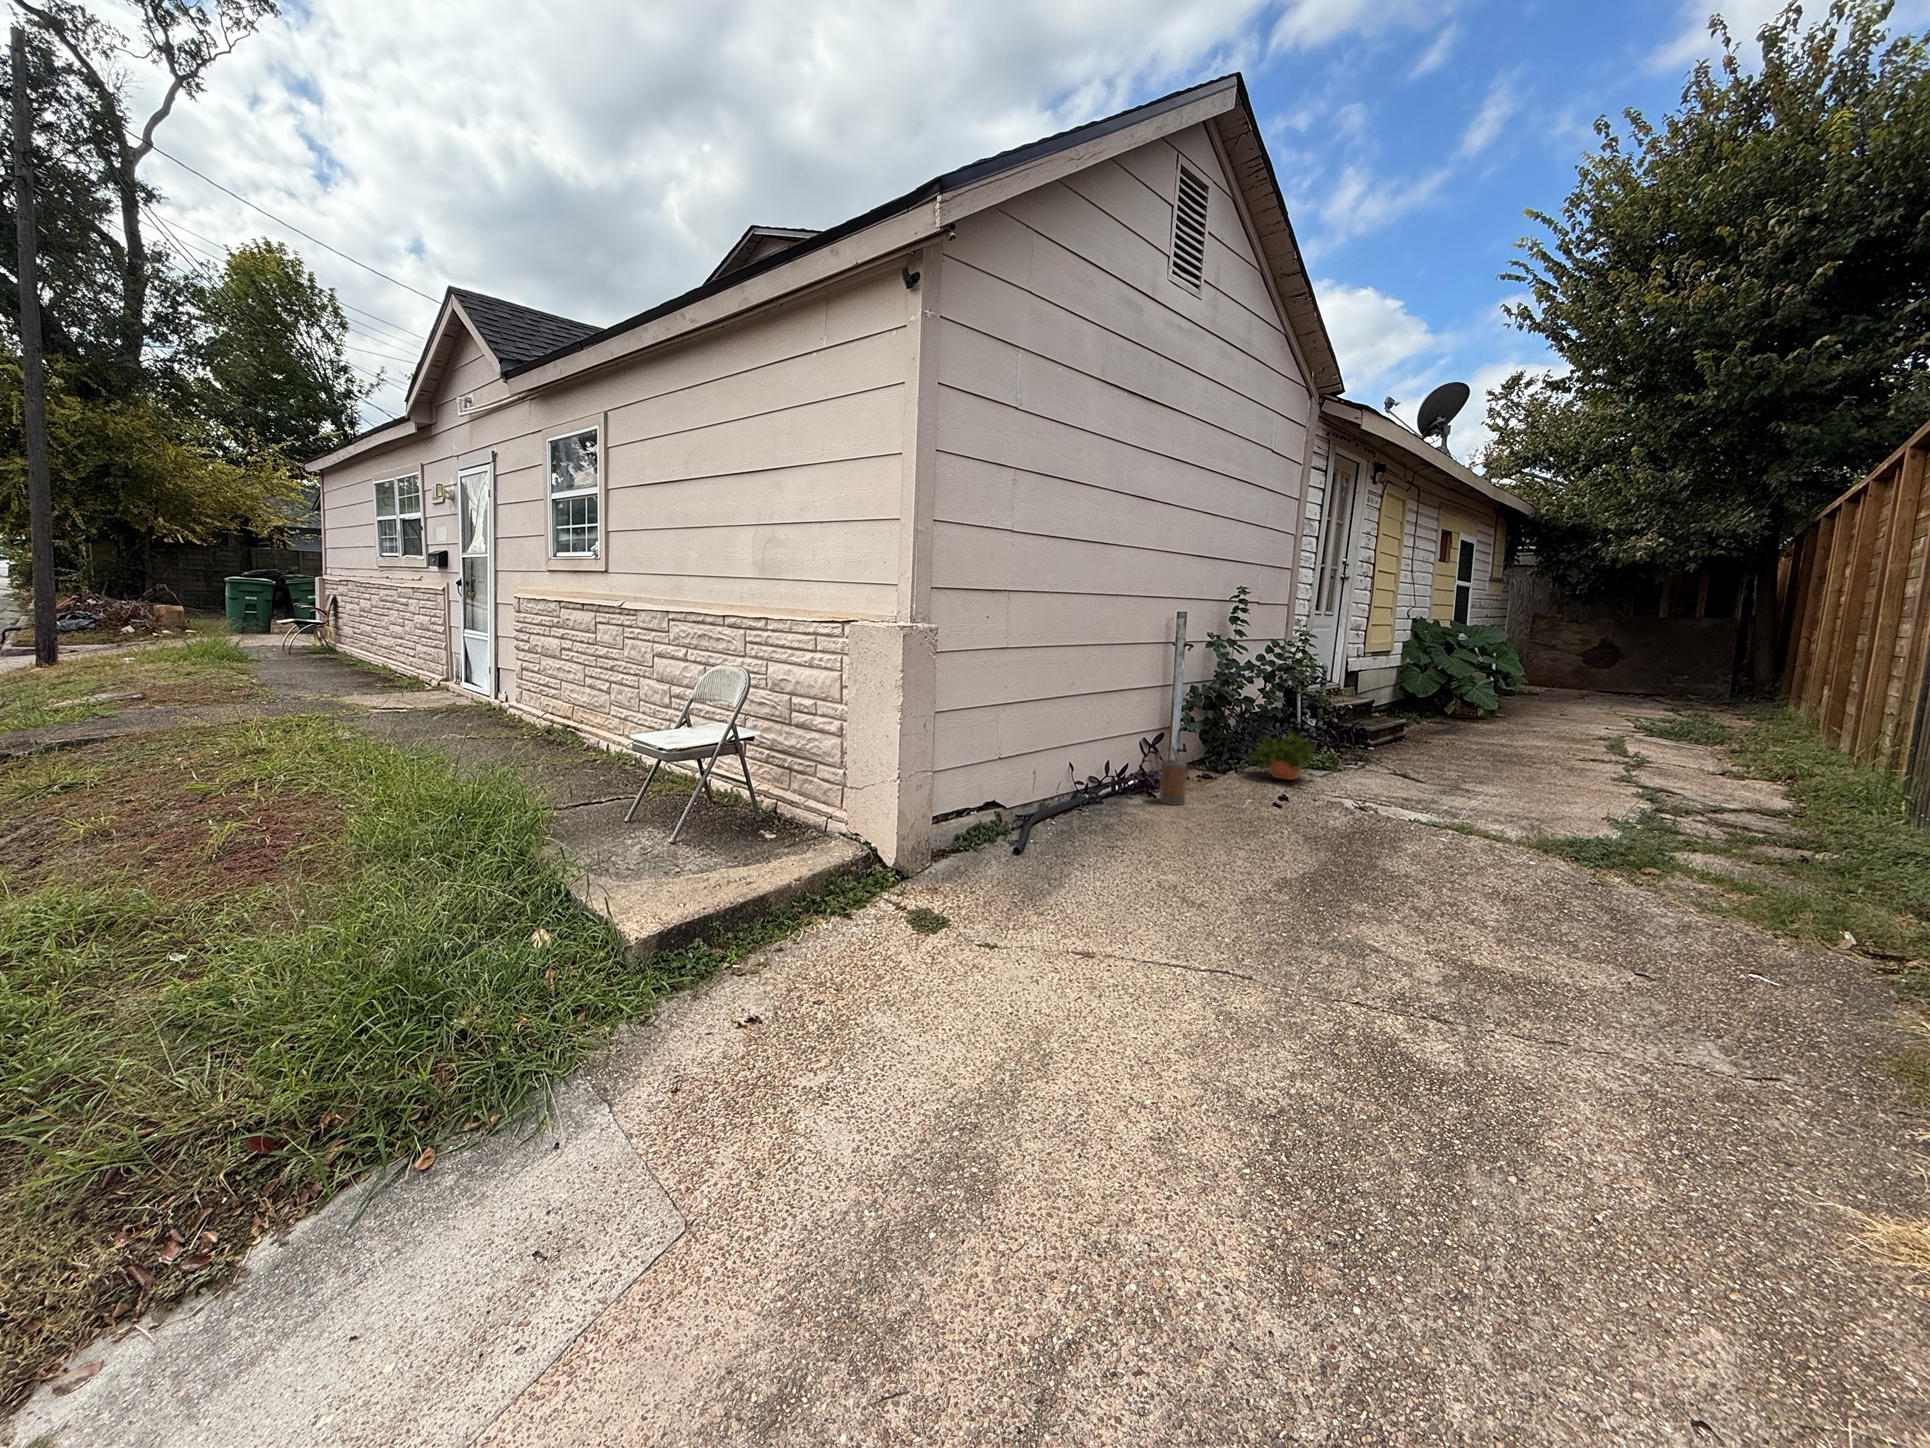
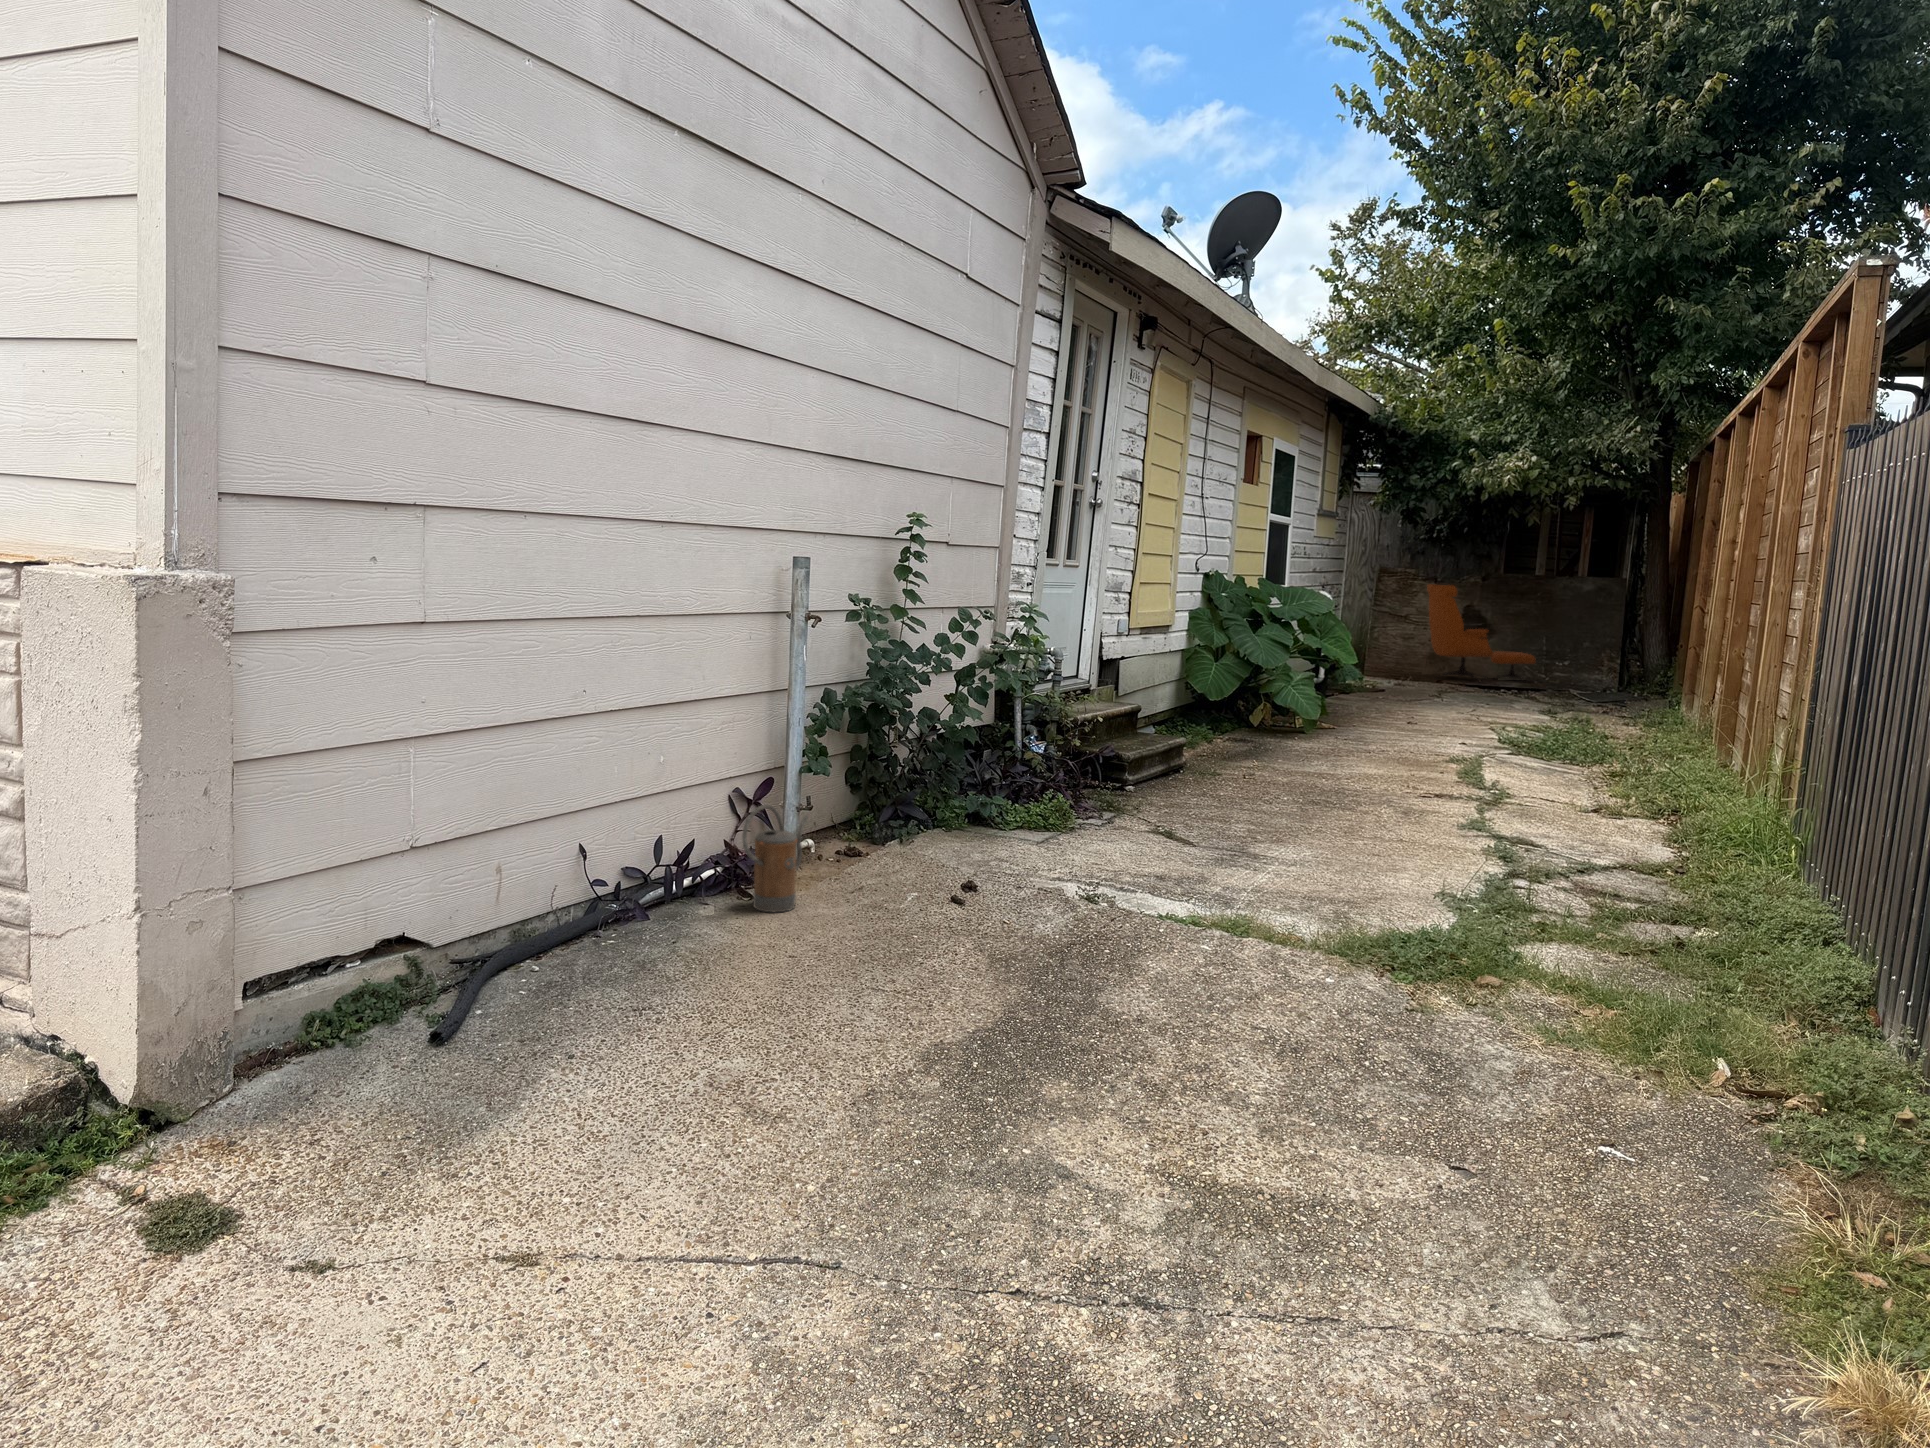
lounge chair: none [1585,623,1690,689] -> present [1427,584,1536,681]
potted plant: present [1247,732,1316,779] -> none [915,768,1020,854]

